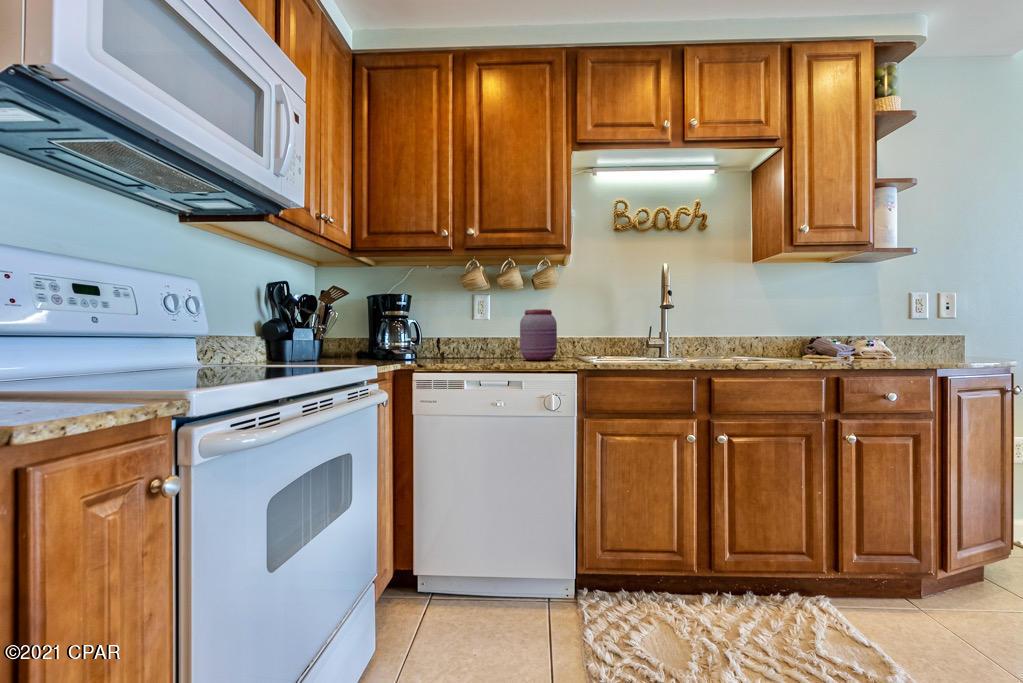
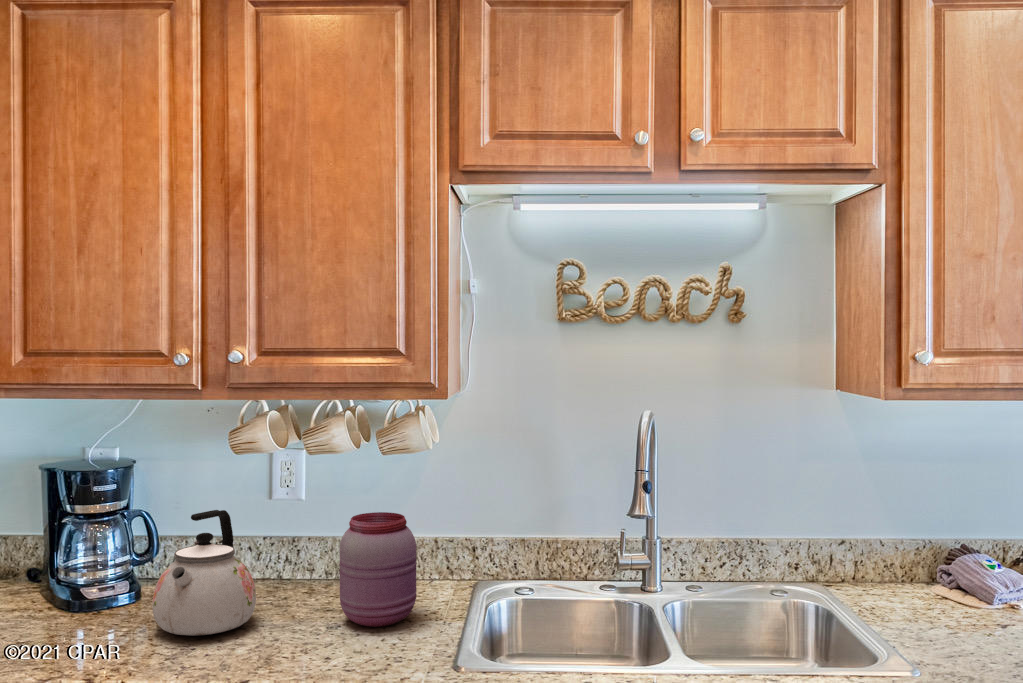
kettle: none [433,305,480,361] -> present [152,510,256,636]

